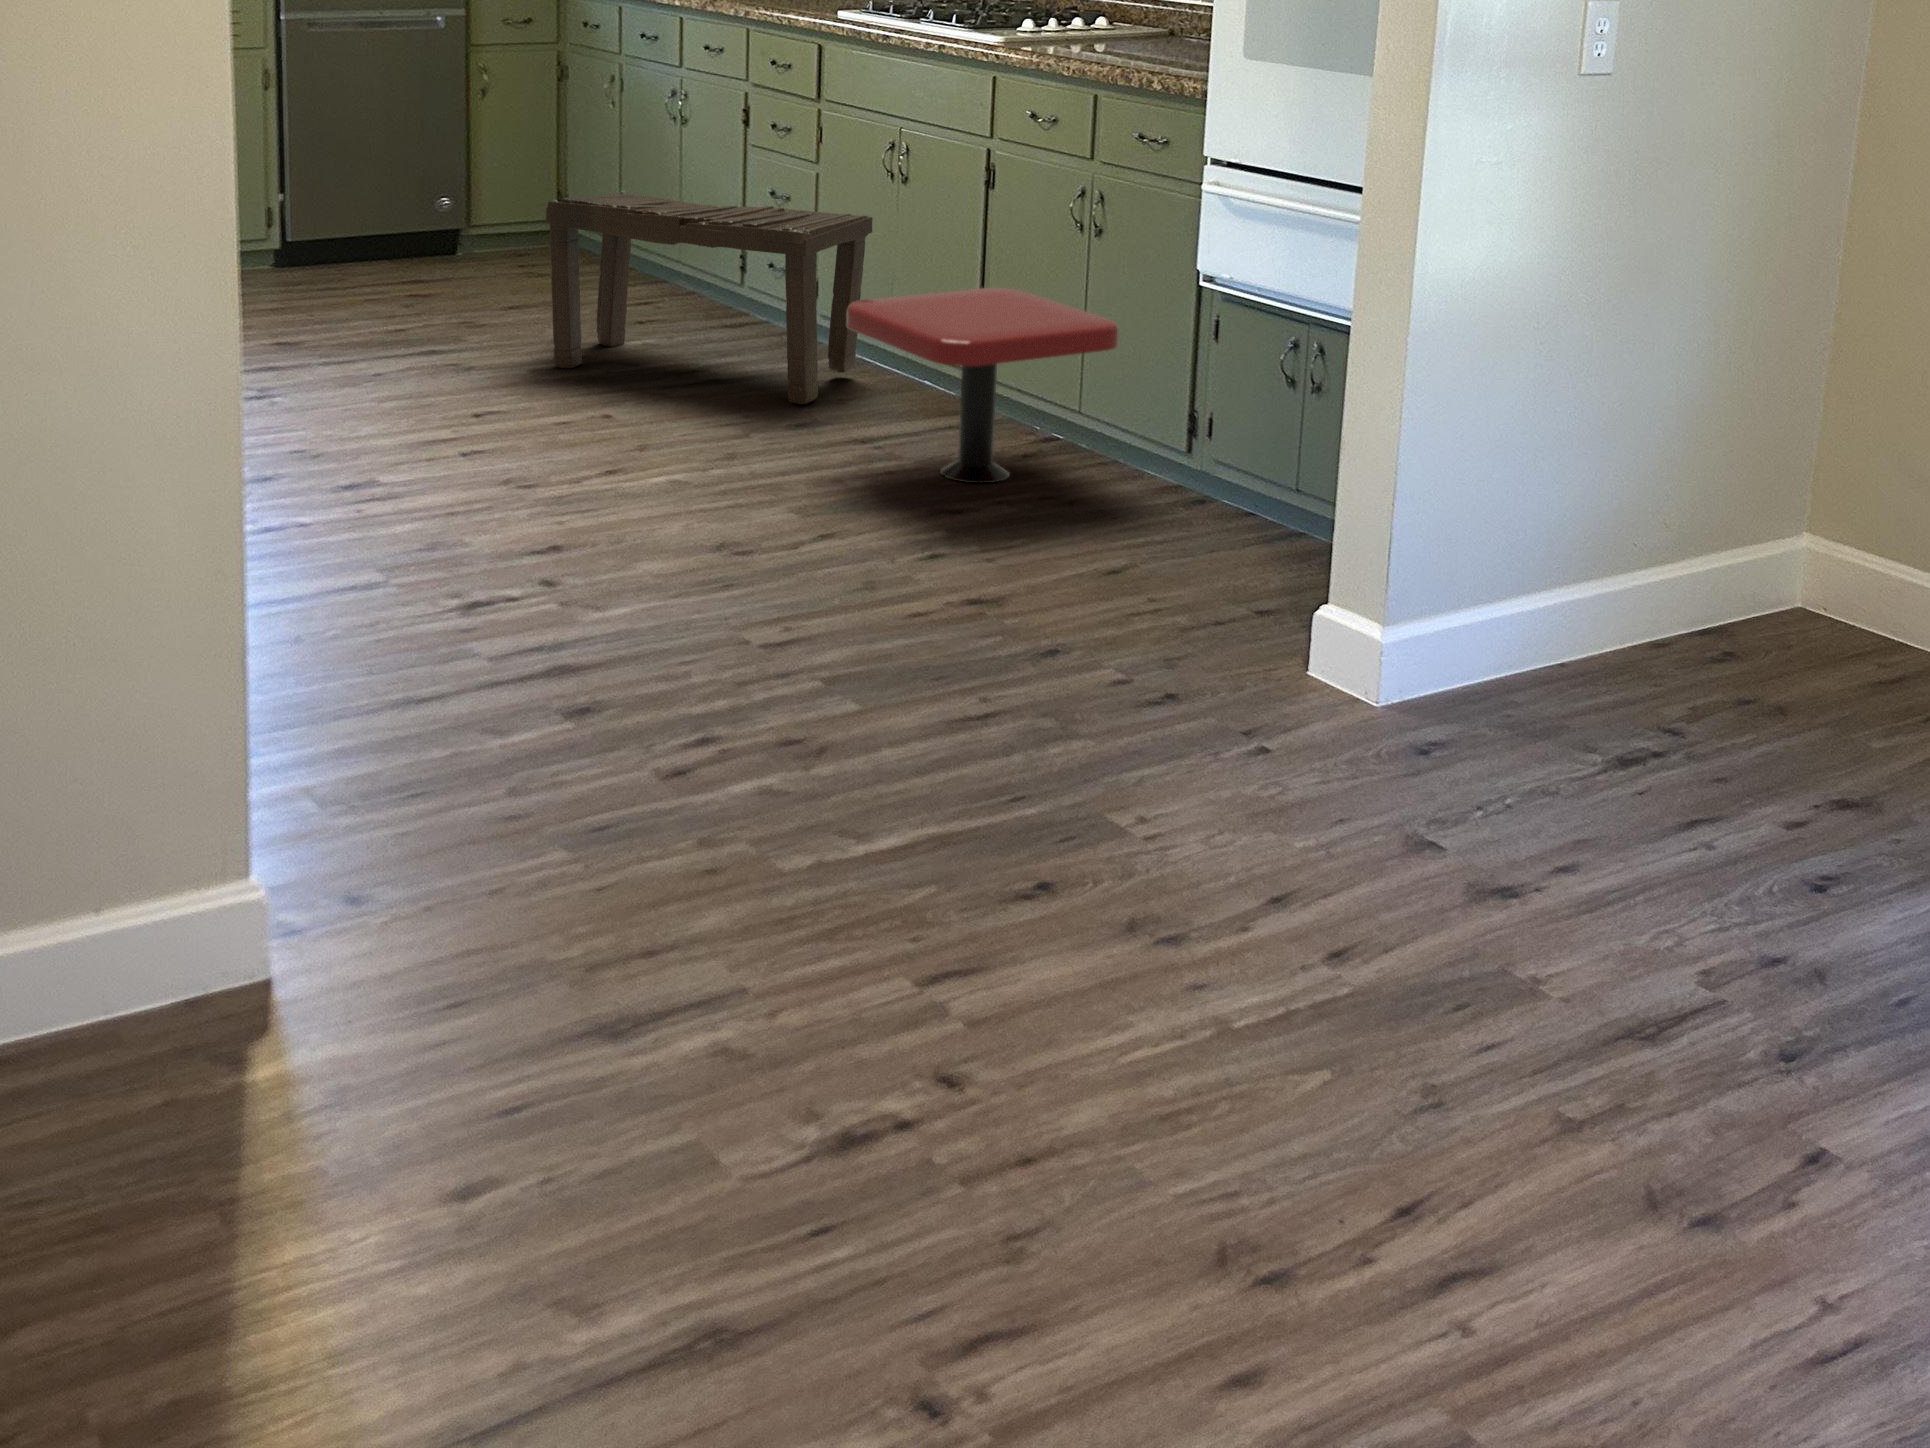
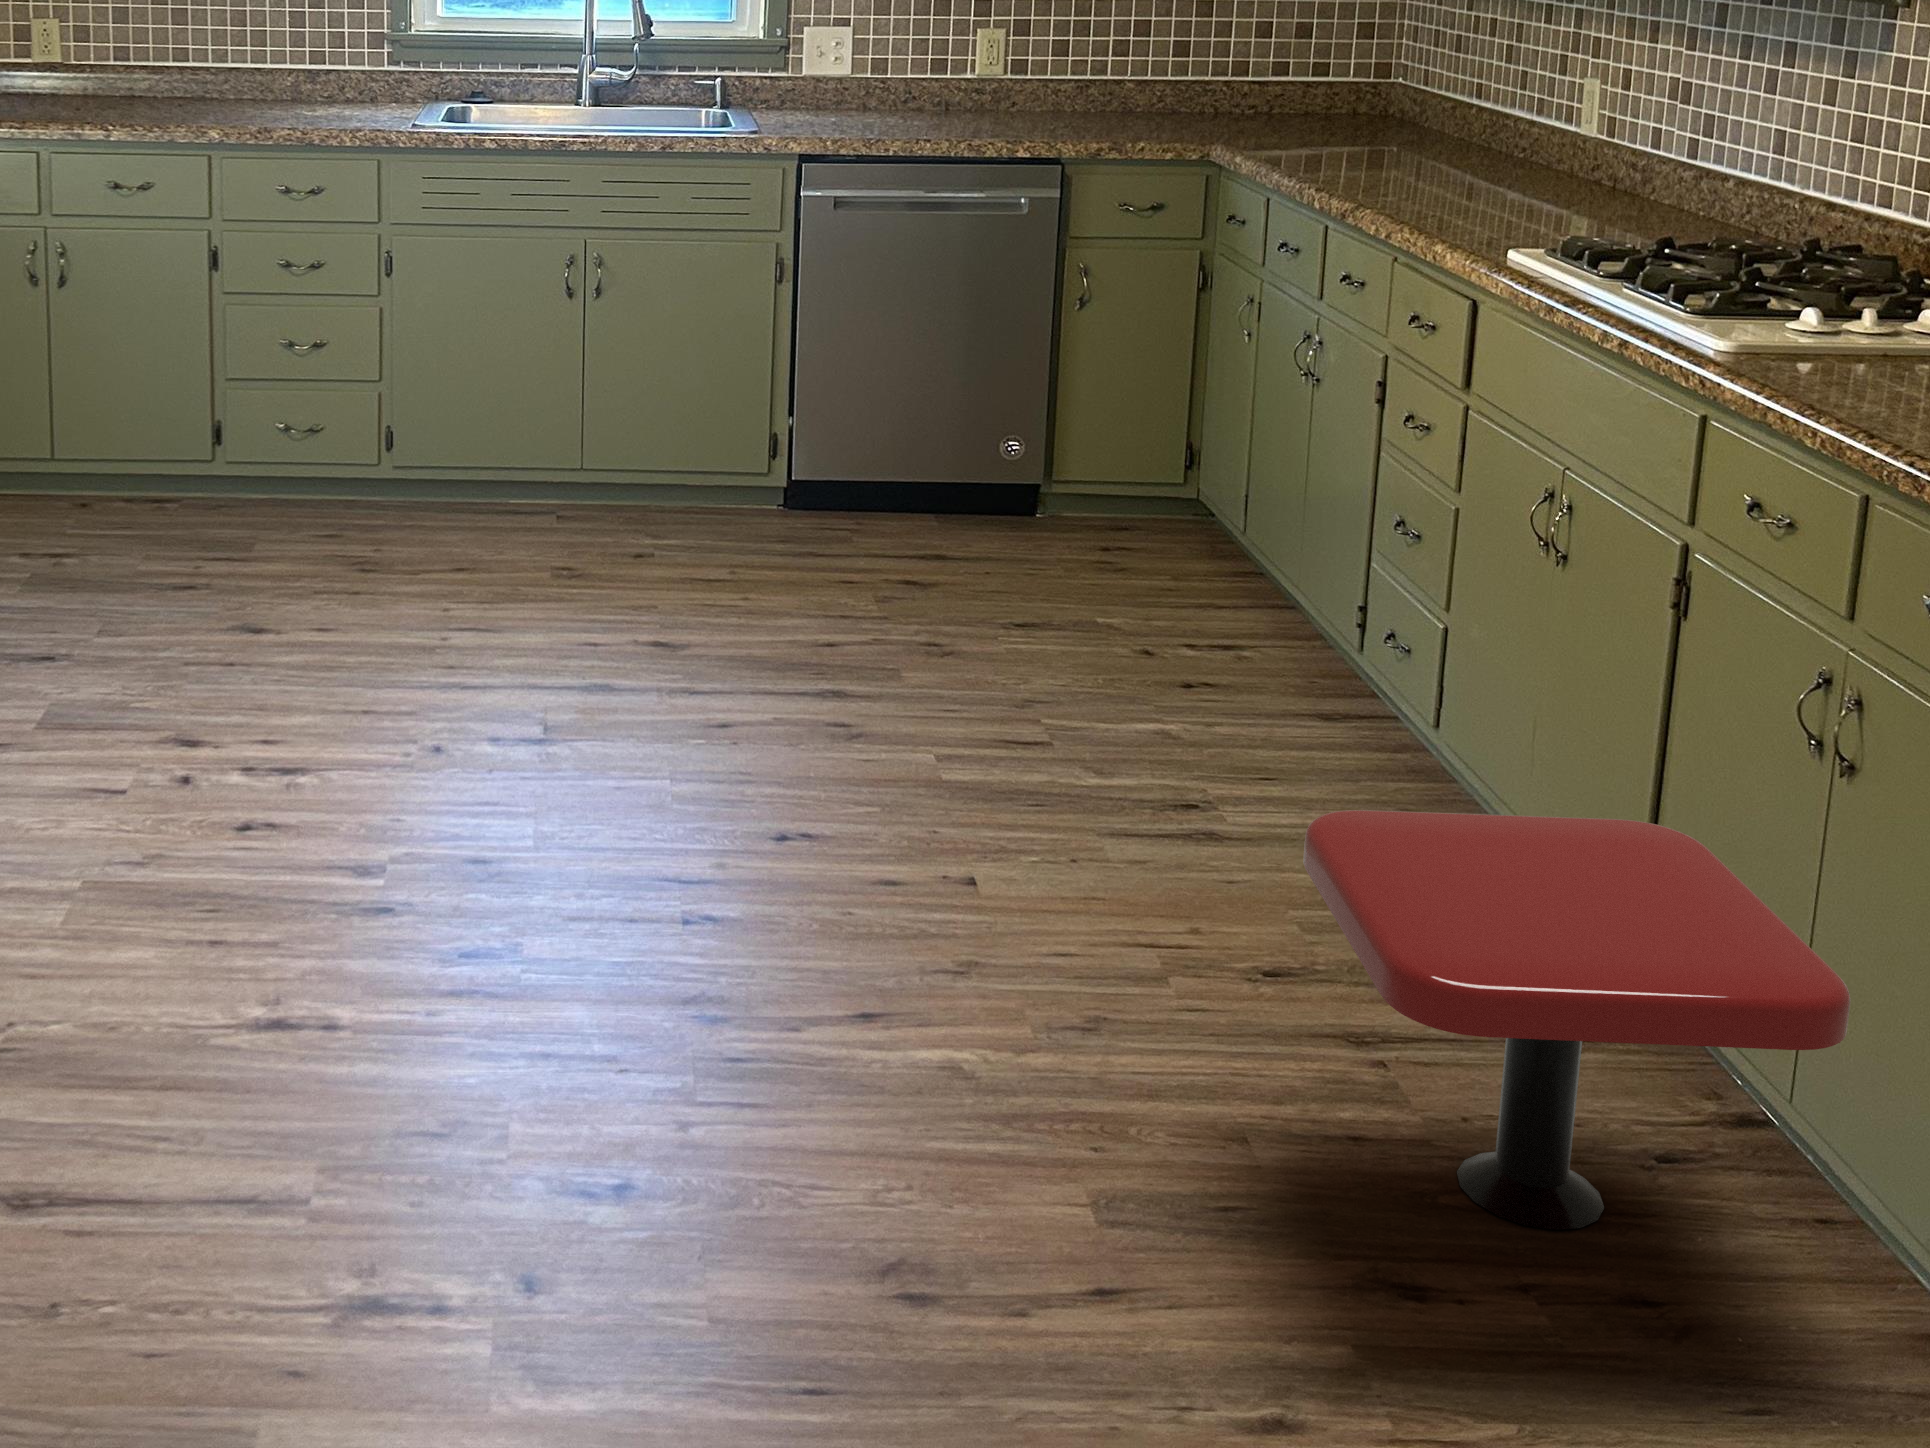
bench: present [546,191,872,404] -> none [986,497,1503,923]

